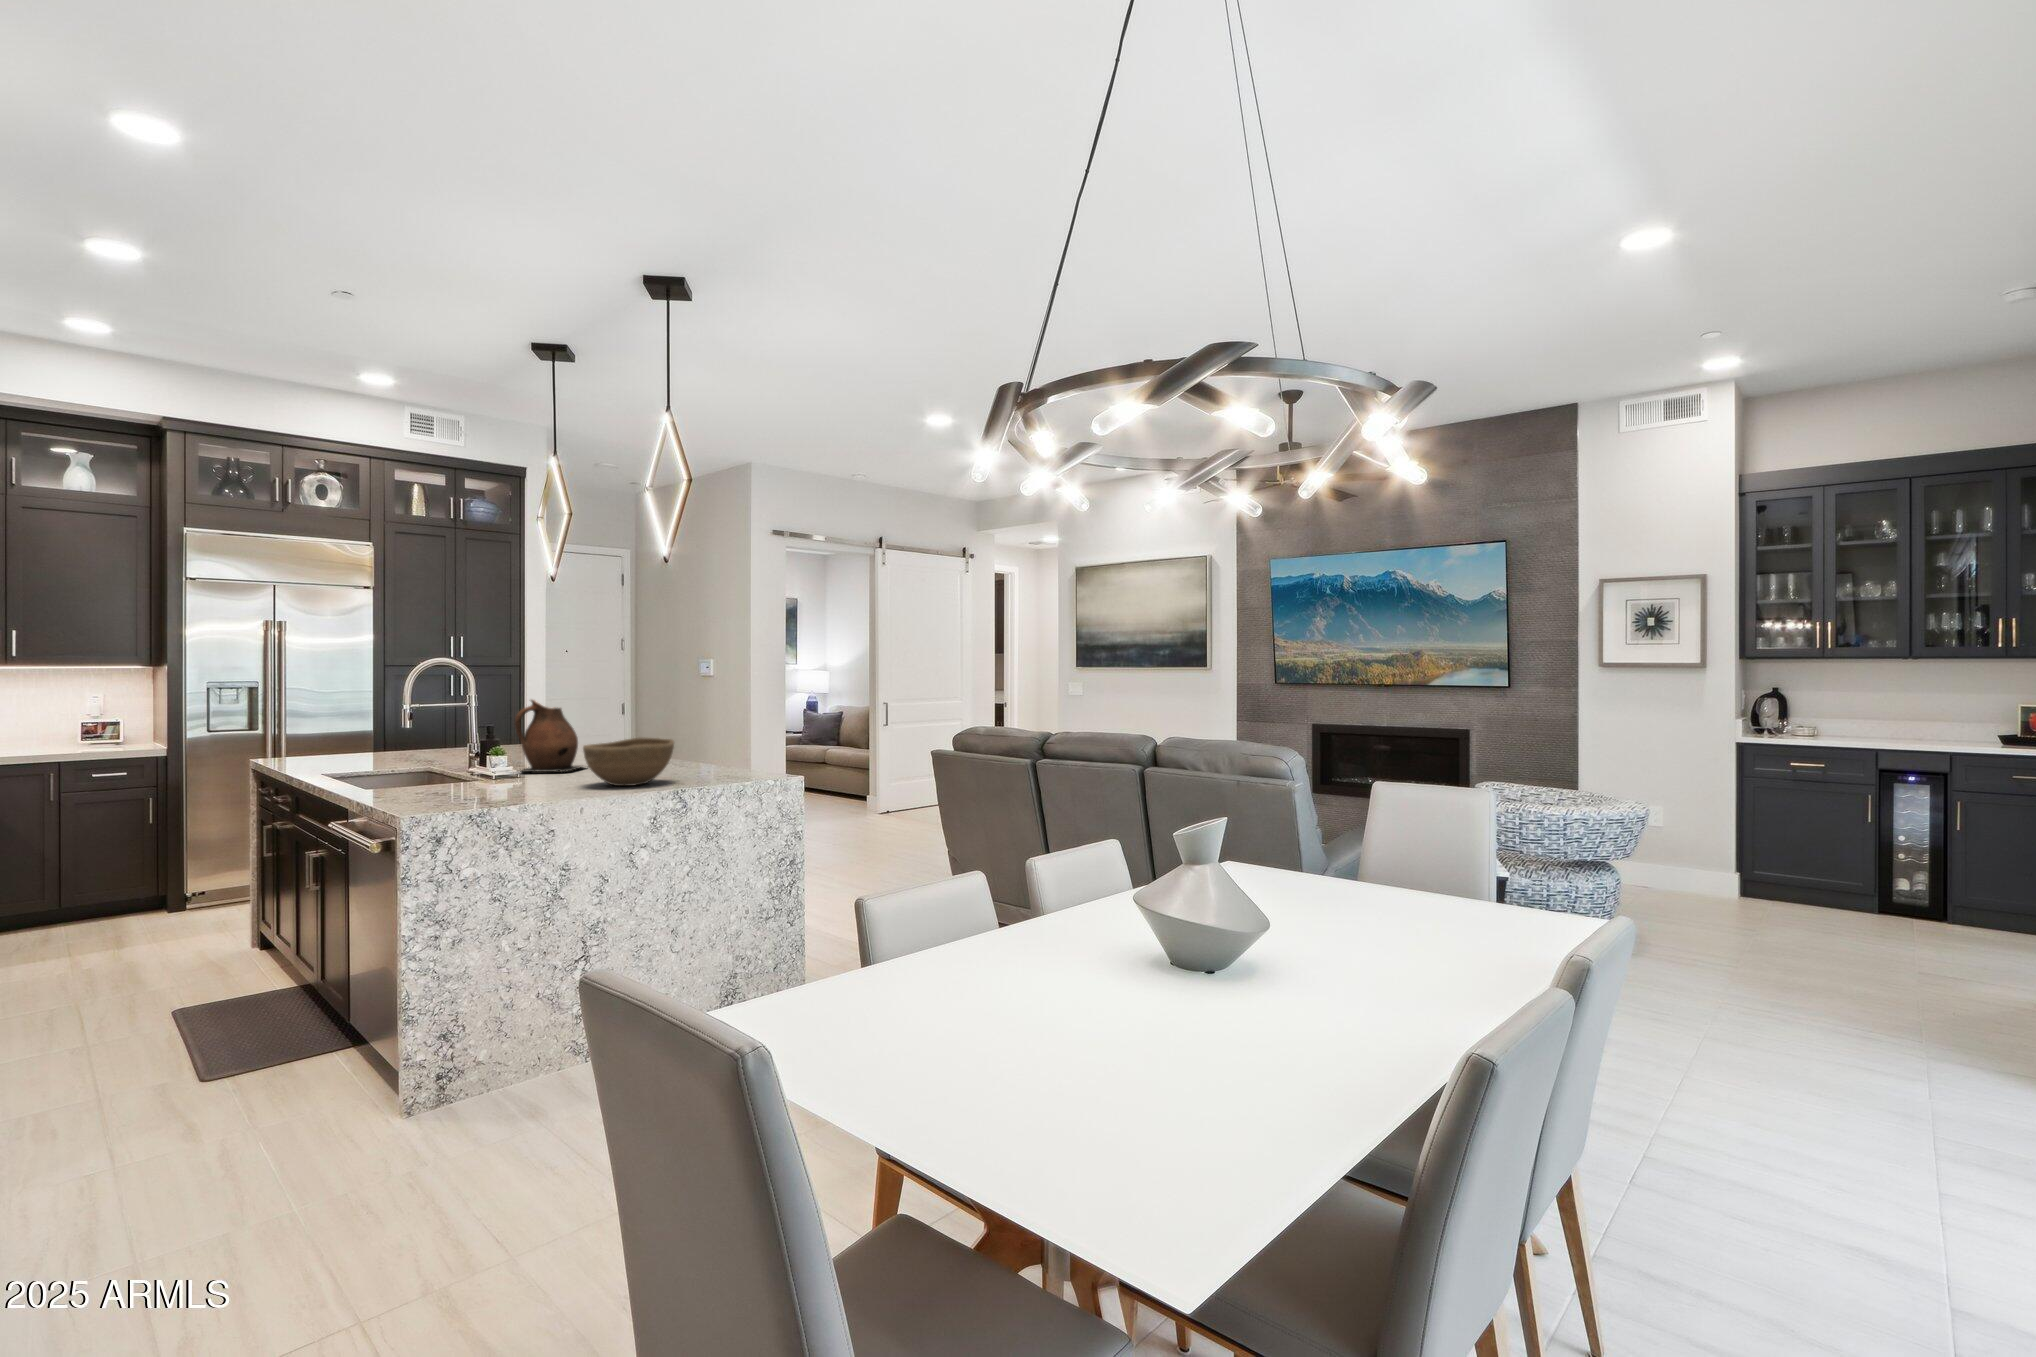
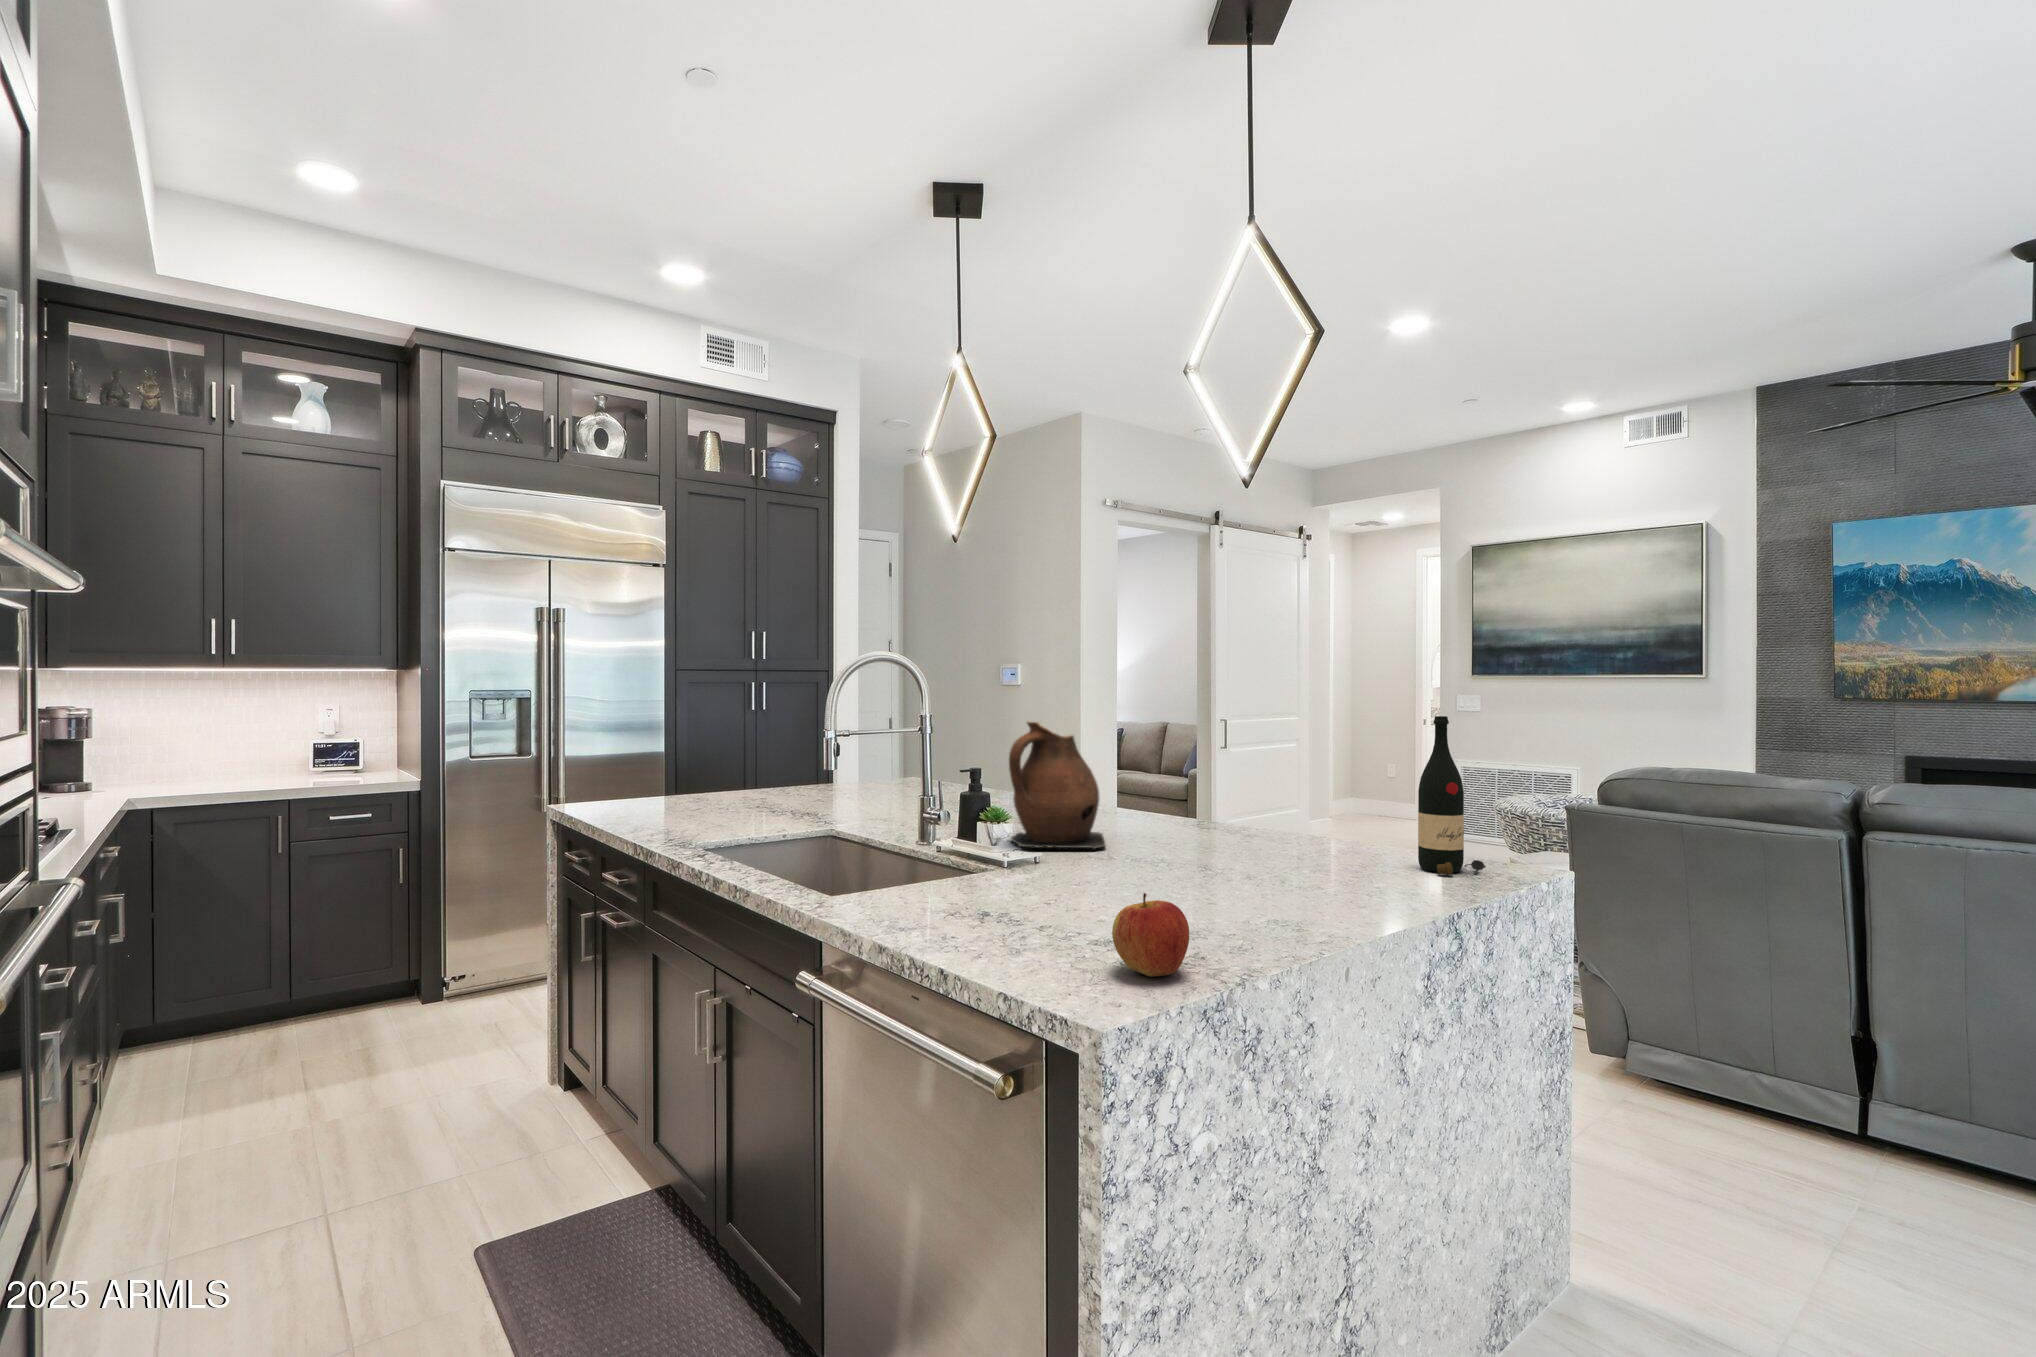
wine bottle: none [718,694,749,778] -> present [1418,716,1486,875]
bowl: present [583,737,674,786] -> none [1237,797,1411,900]
apple: none [439,770,478,804] -> present [1112,893,1189,977]

